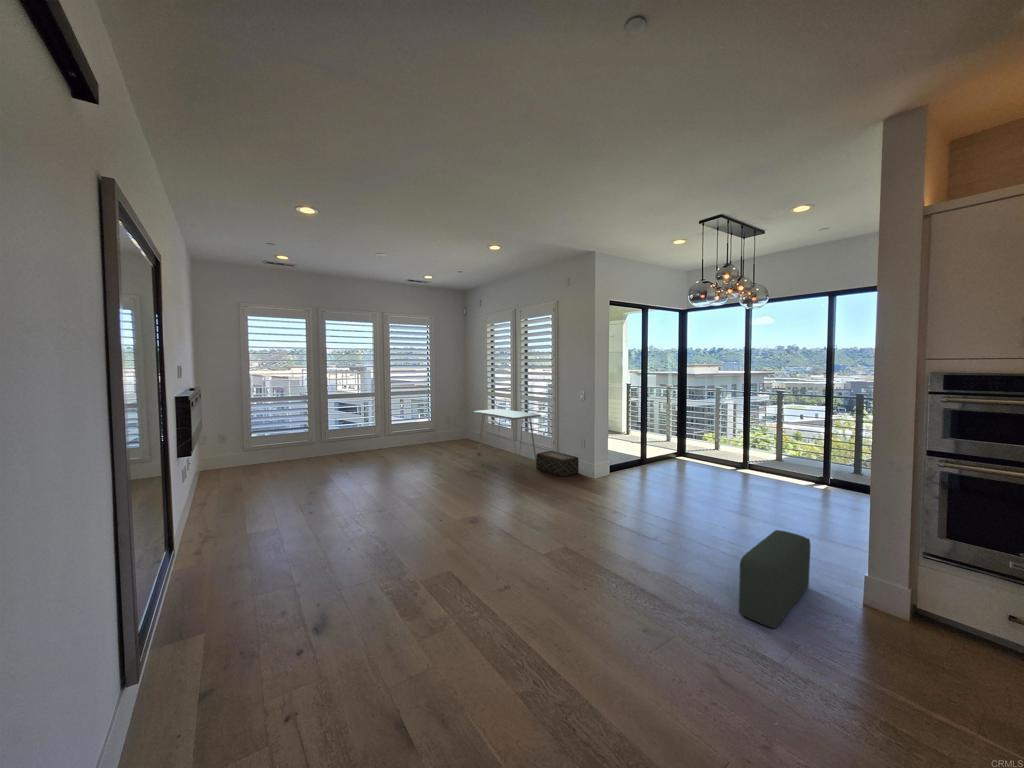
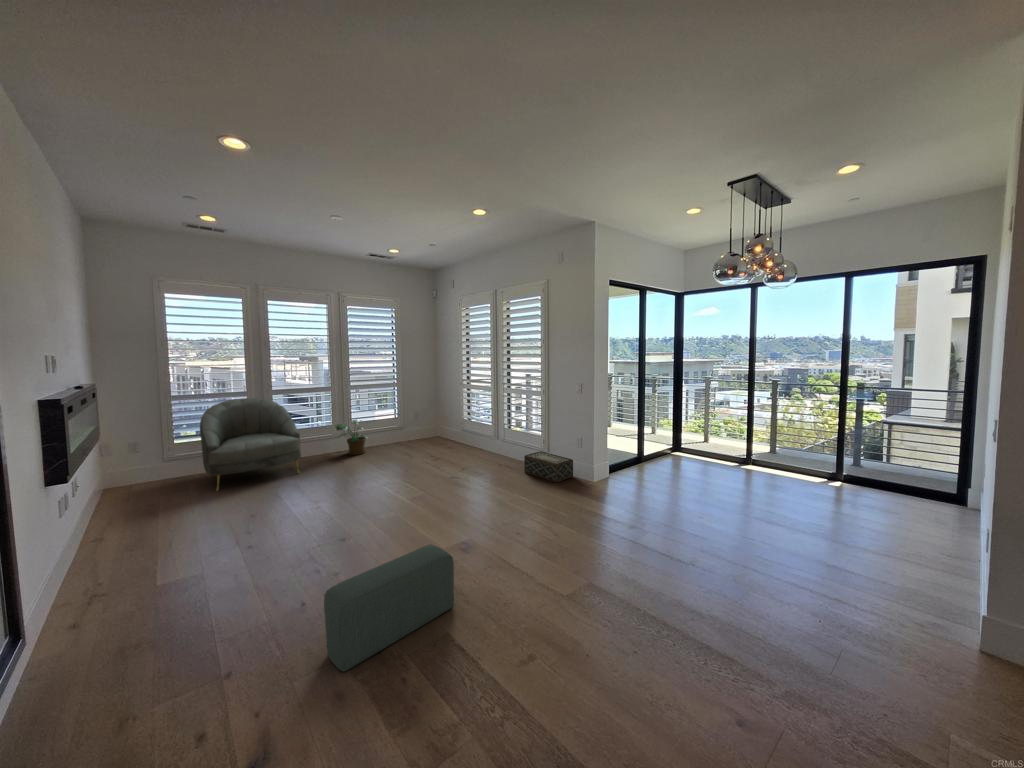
armchair: none [272,401,349,474] -> present [200,398,301,491]
console table: present [473,409,541,465] -> none [449,403,527,468]
potted plant: none [377,423,405,452] -> present [335,421,367,455]
pouf: present [739,530,811,628] -> present [324,545,454,671]

